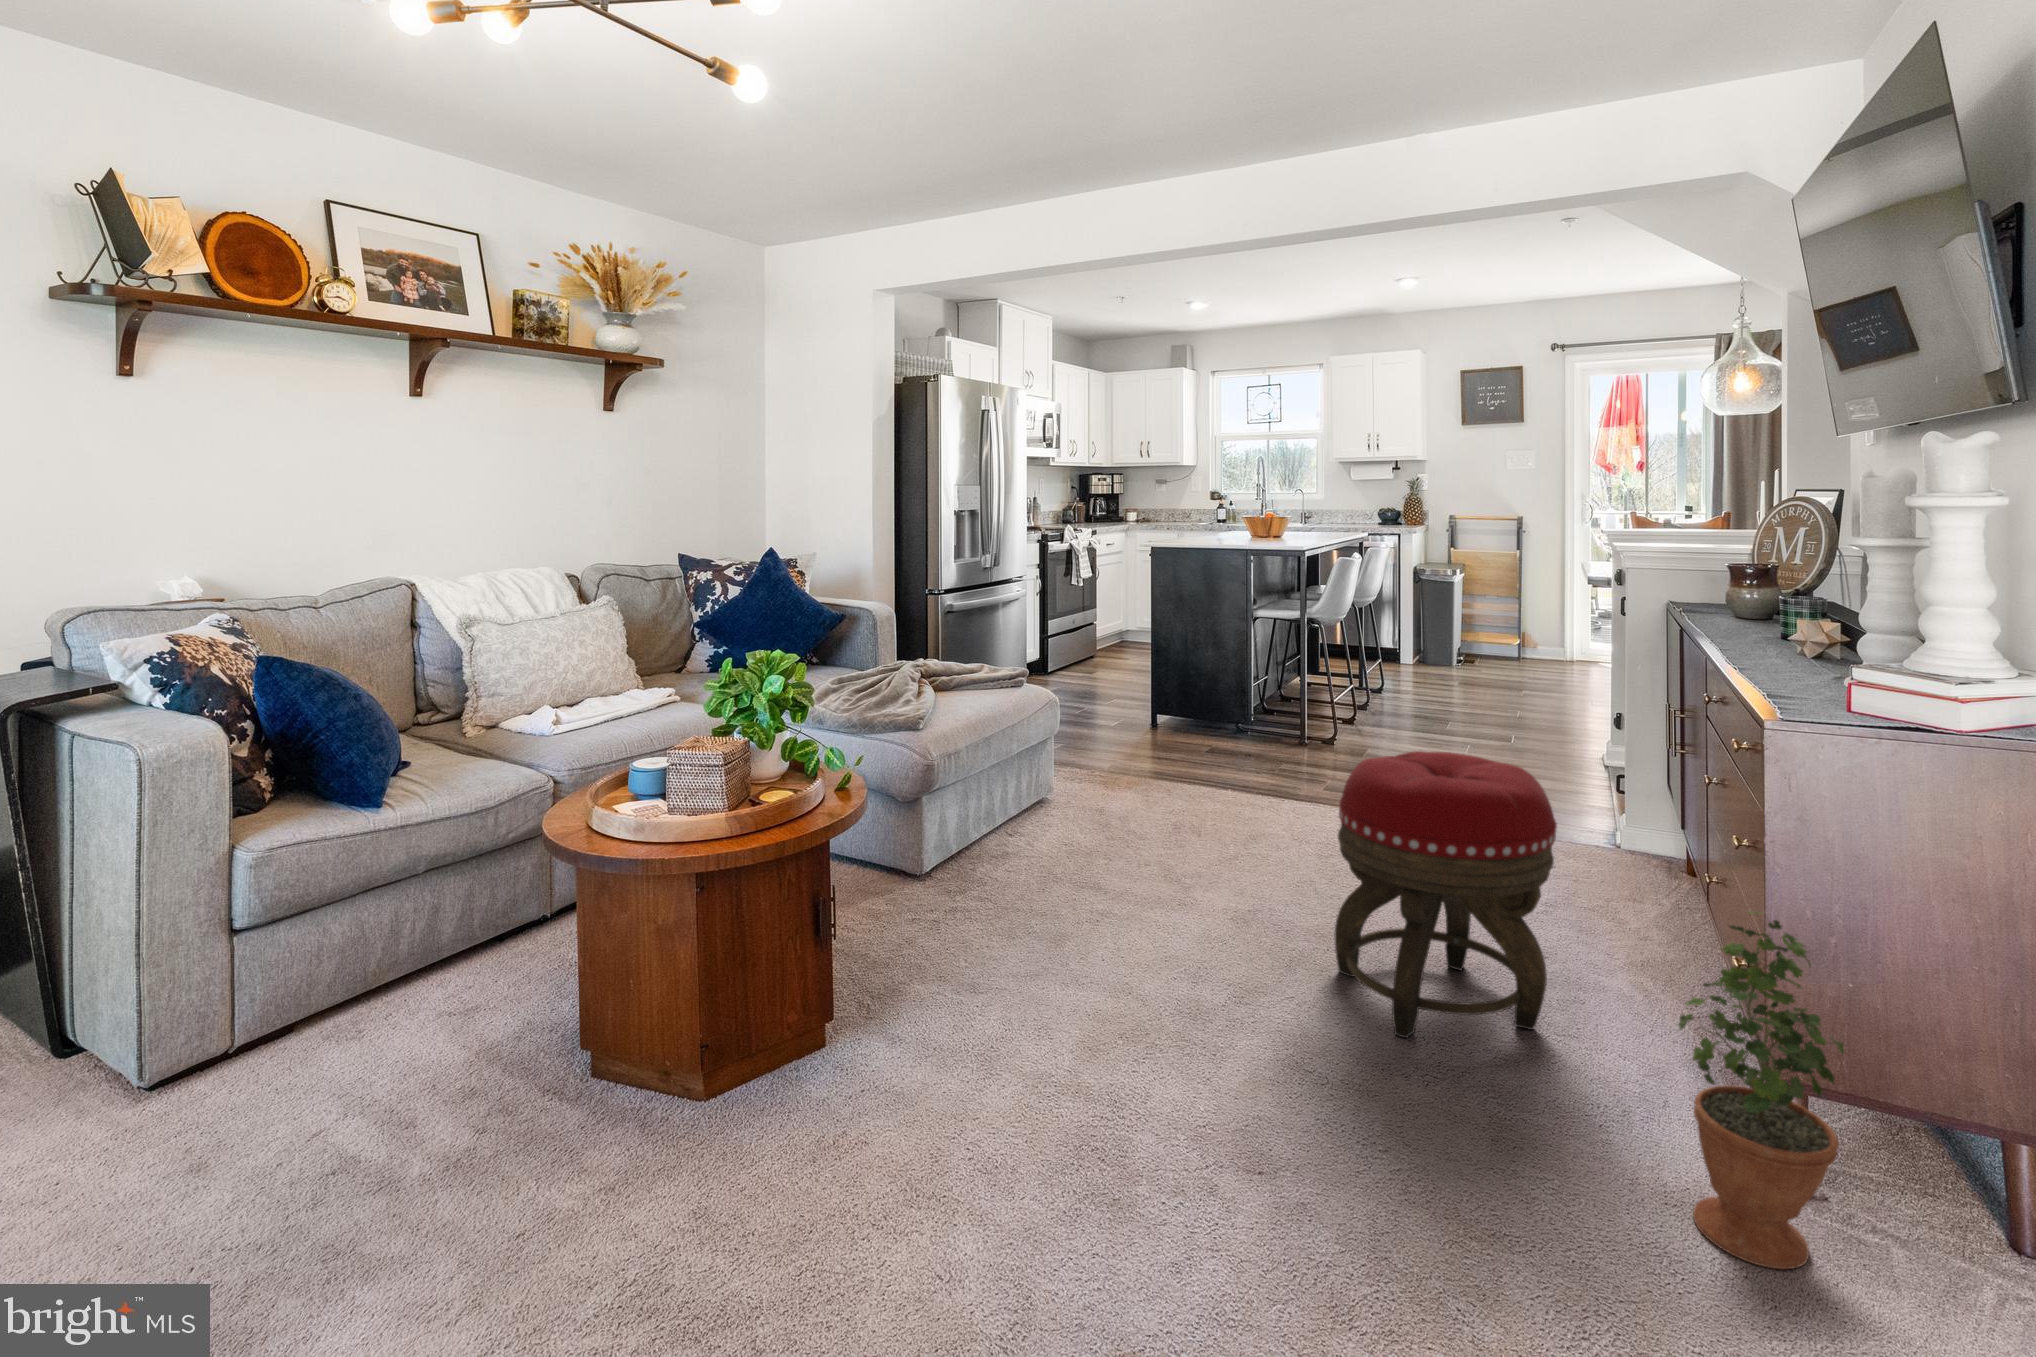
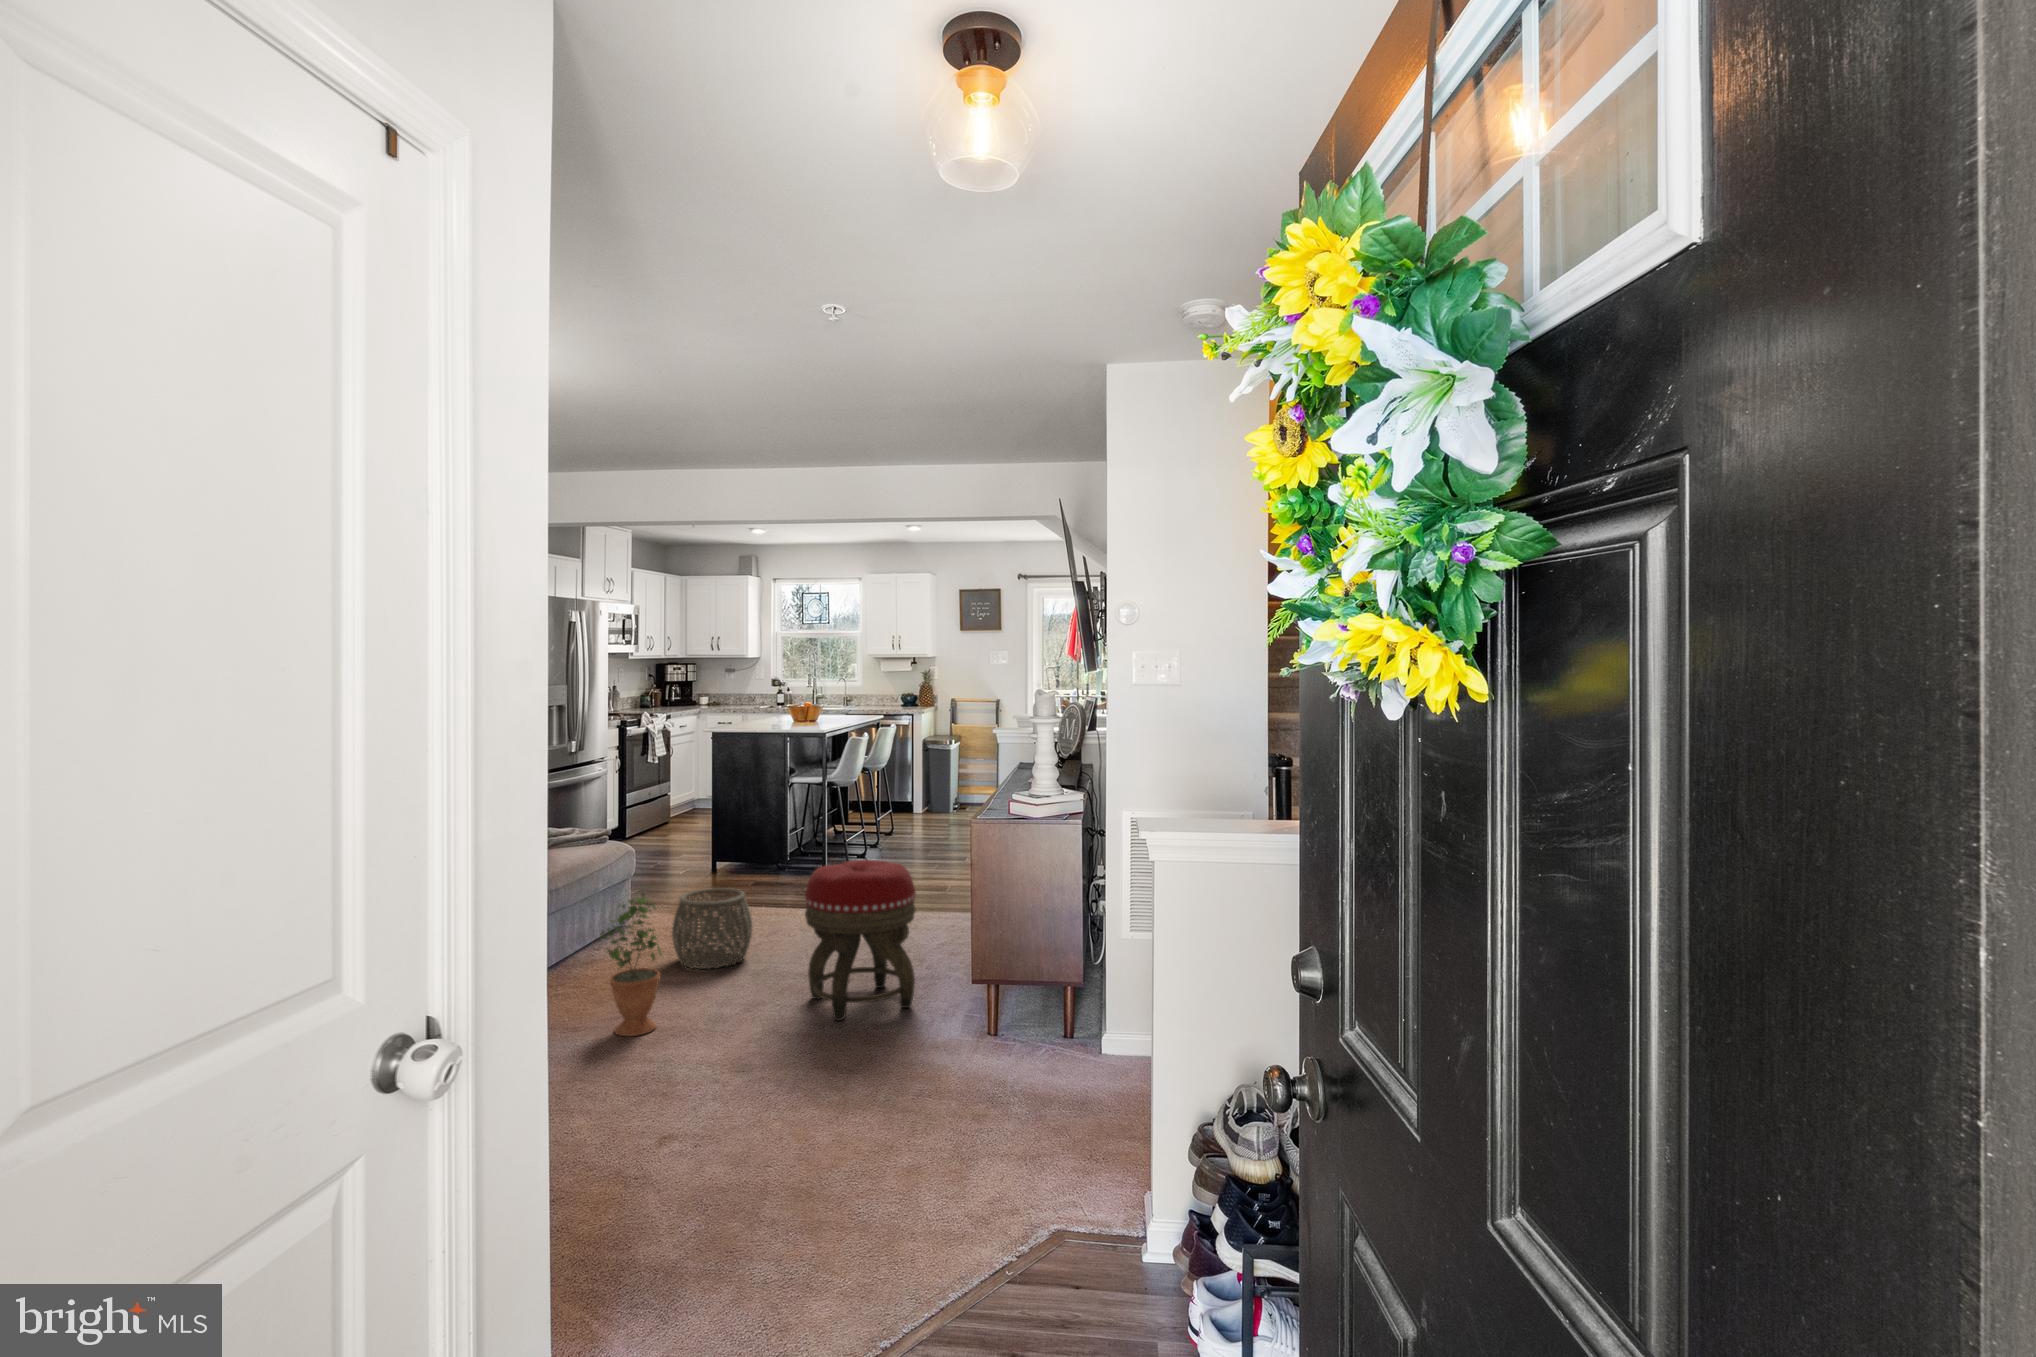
woven basket: none [1110,765,1228,887] -> present [672,888,753,969]
potted plant: present [1678,912,1844,1269] -> present [600,894,661,1036]

